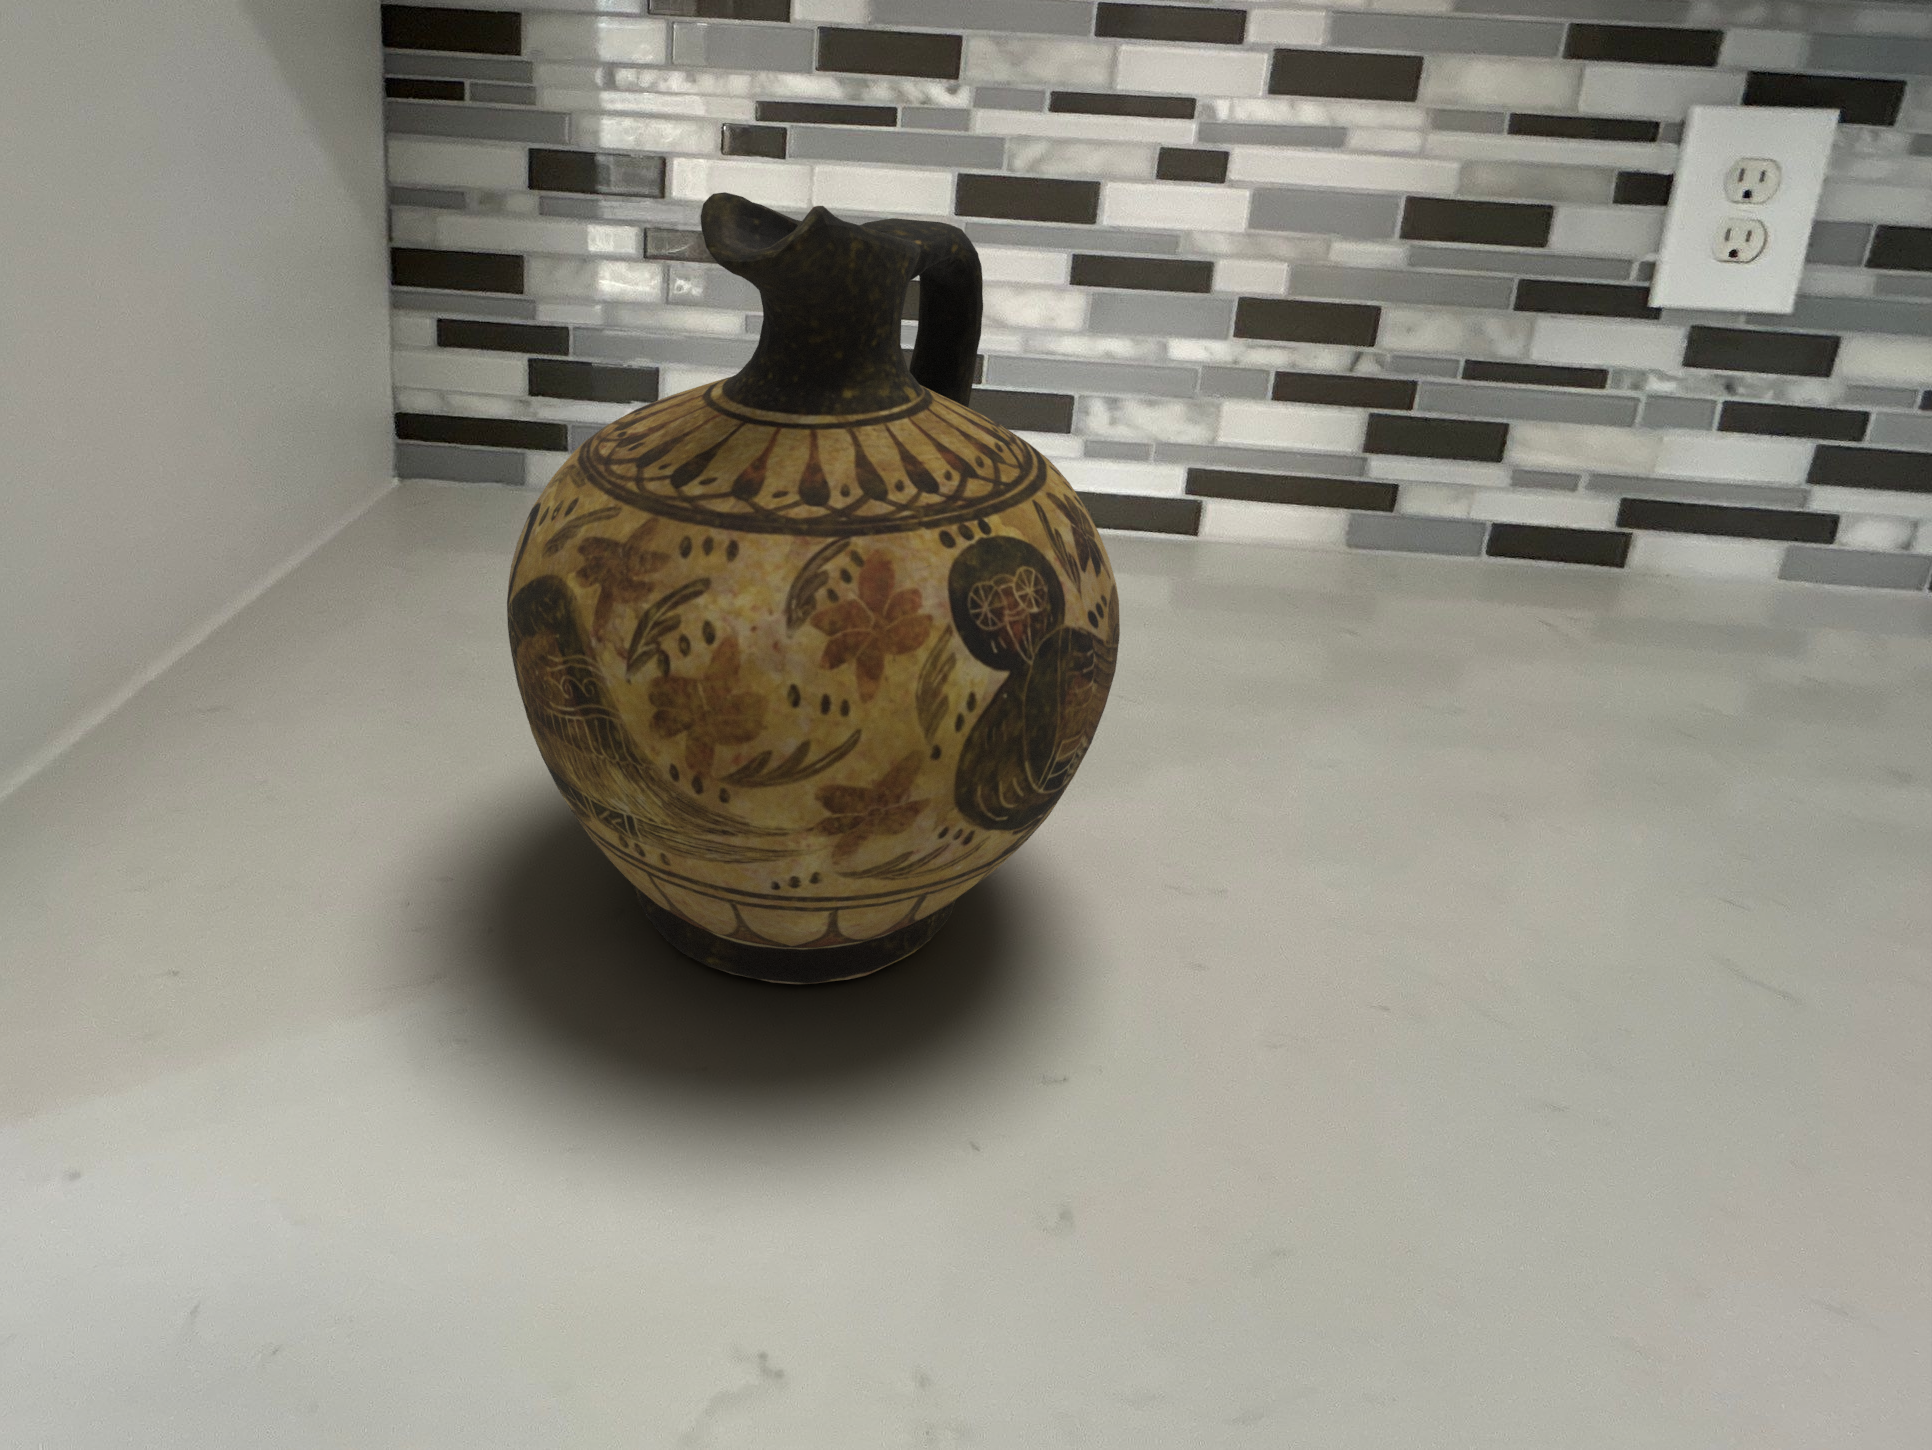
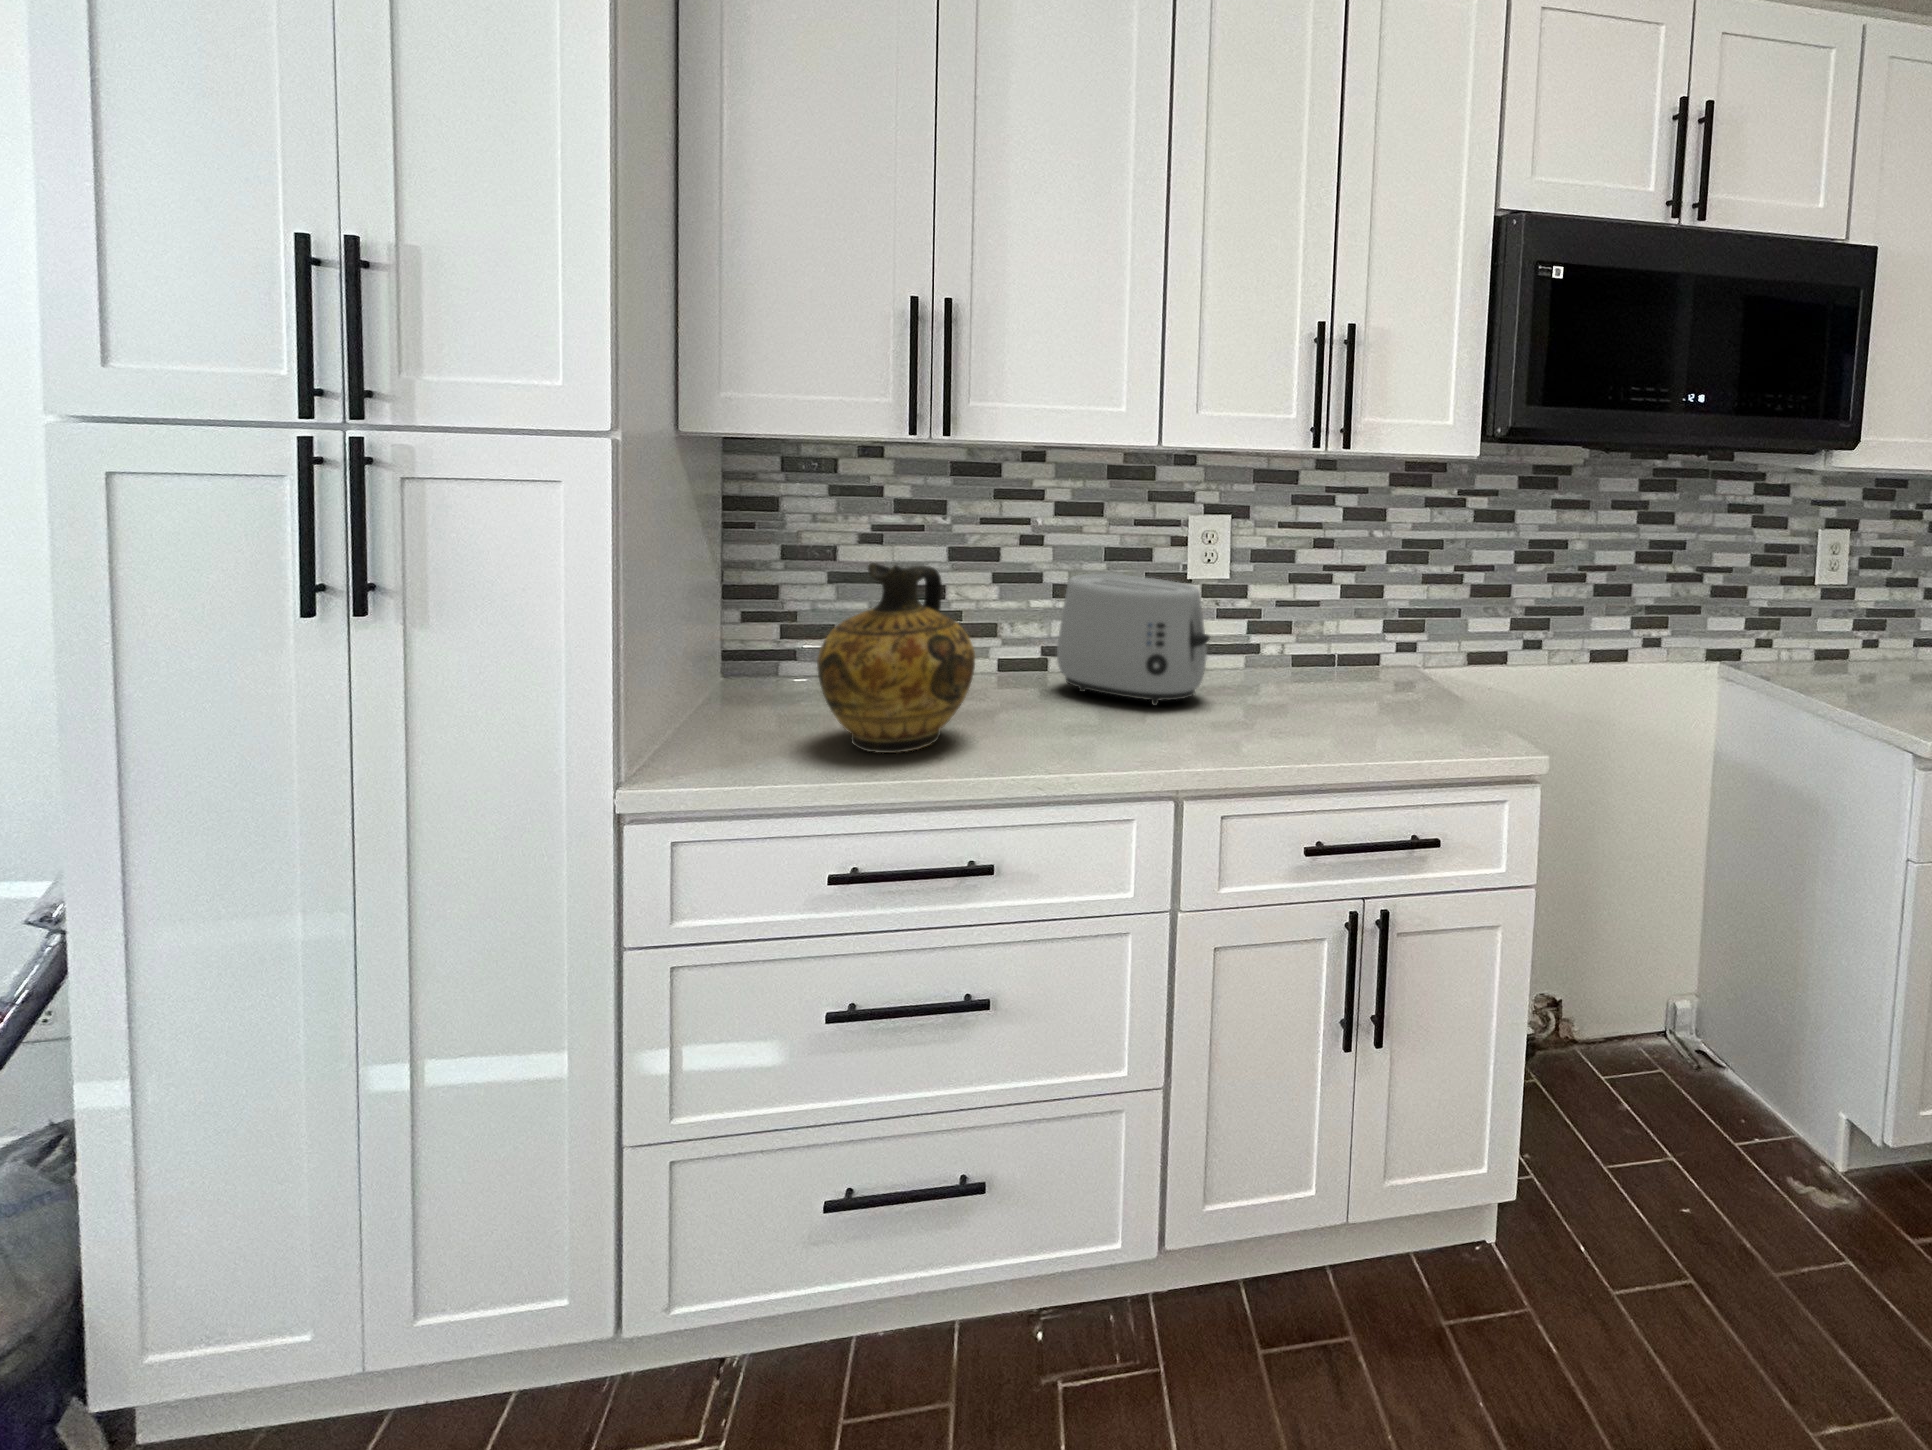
toaster: none [1266,275,1924,748] -> present [1057,574,1210,706]

